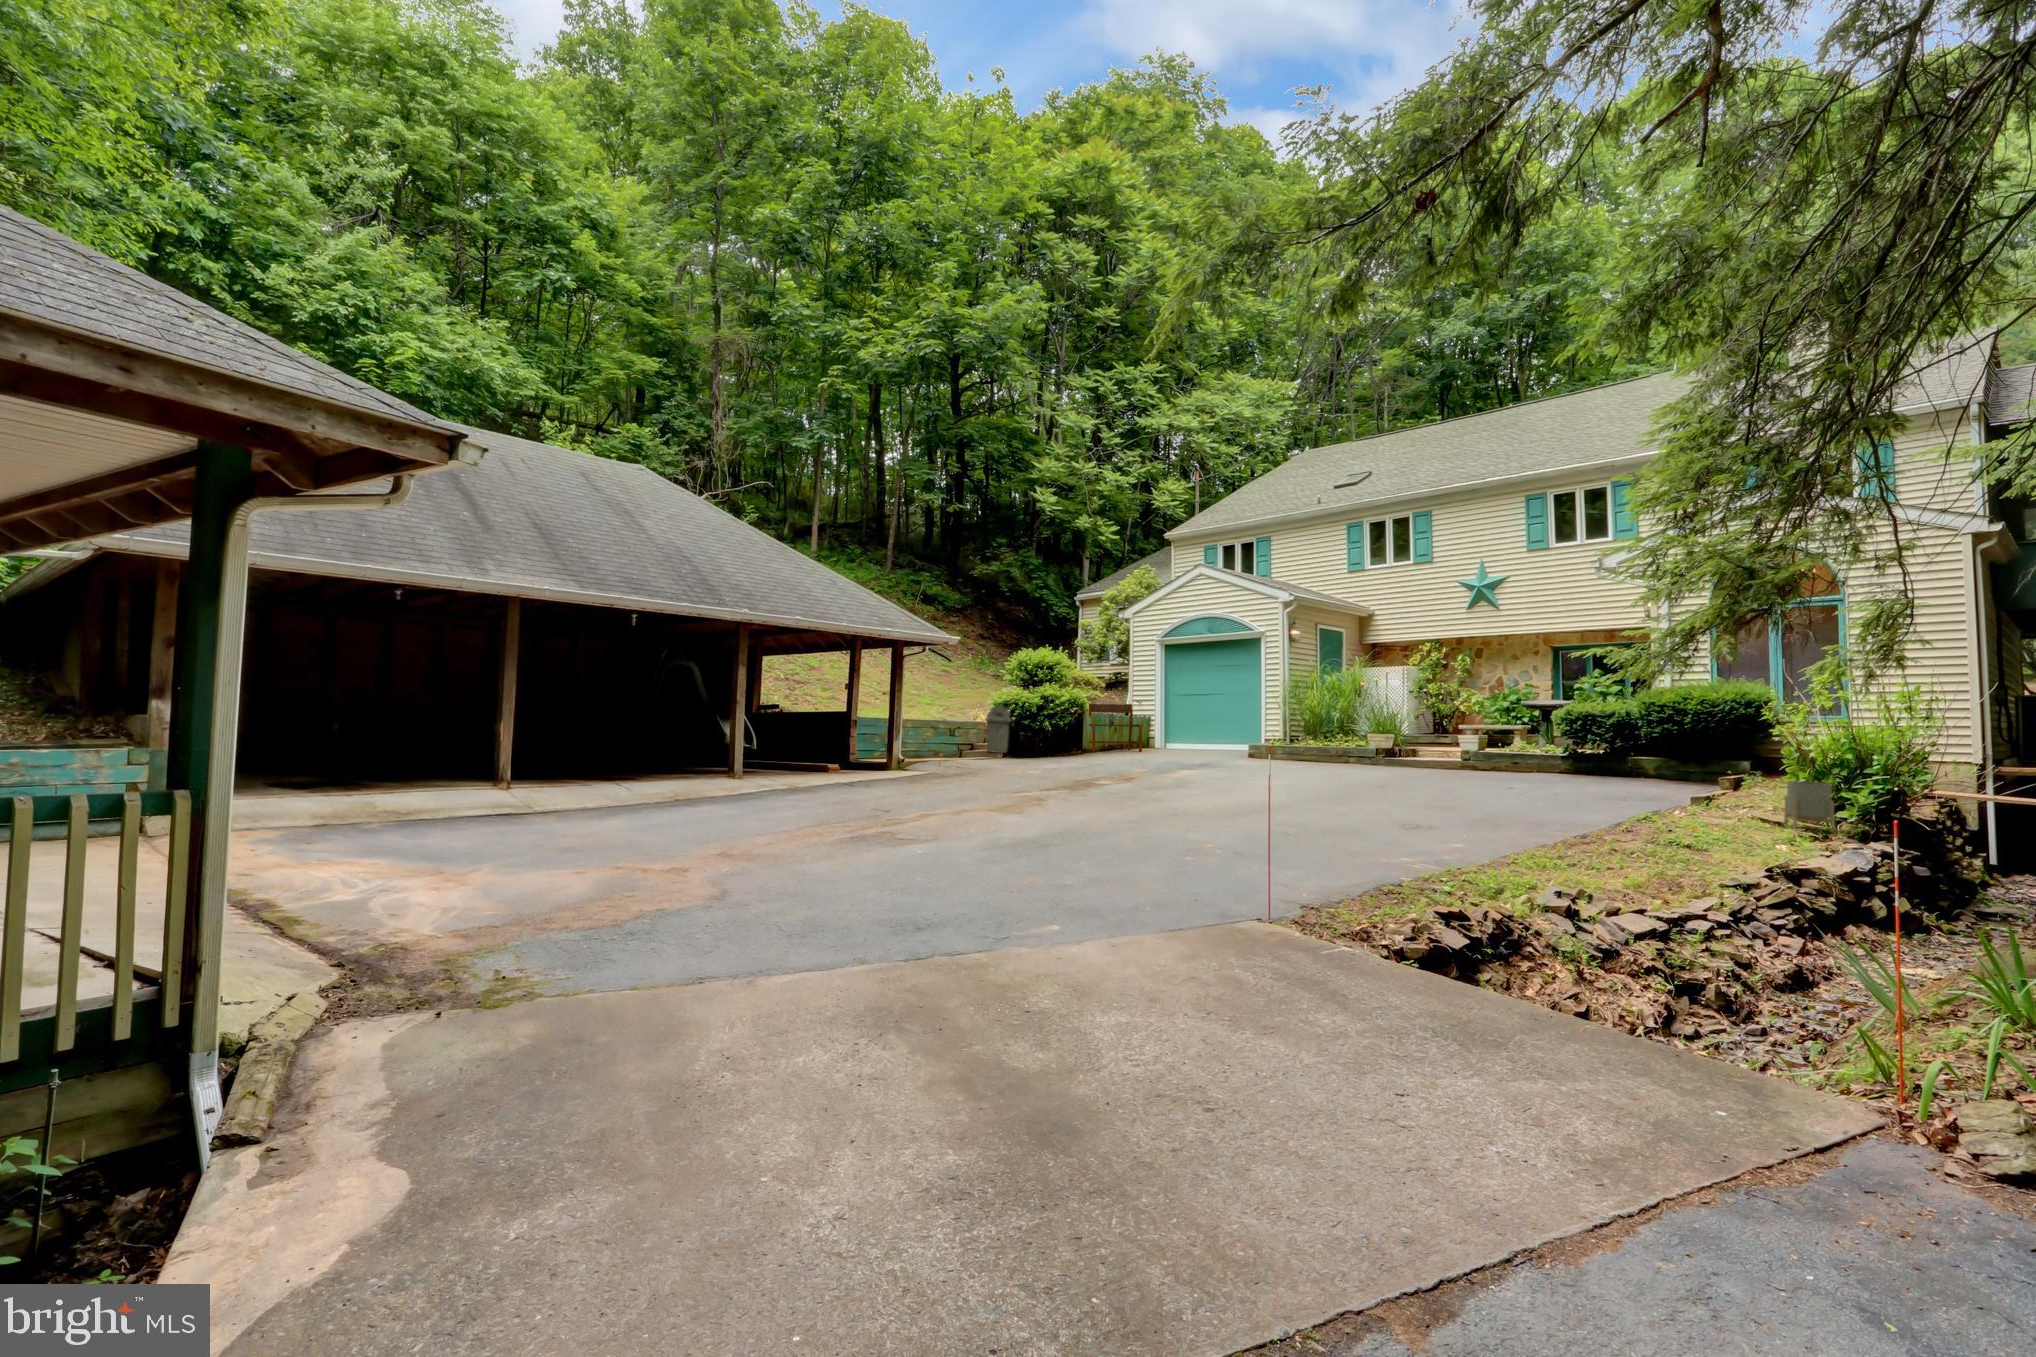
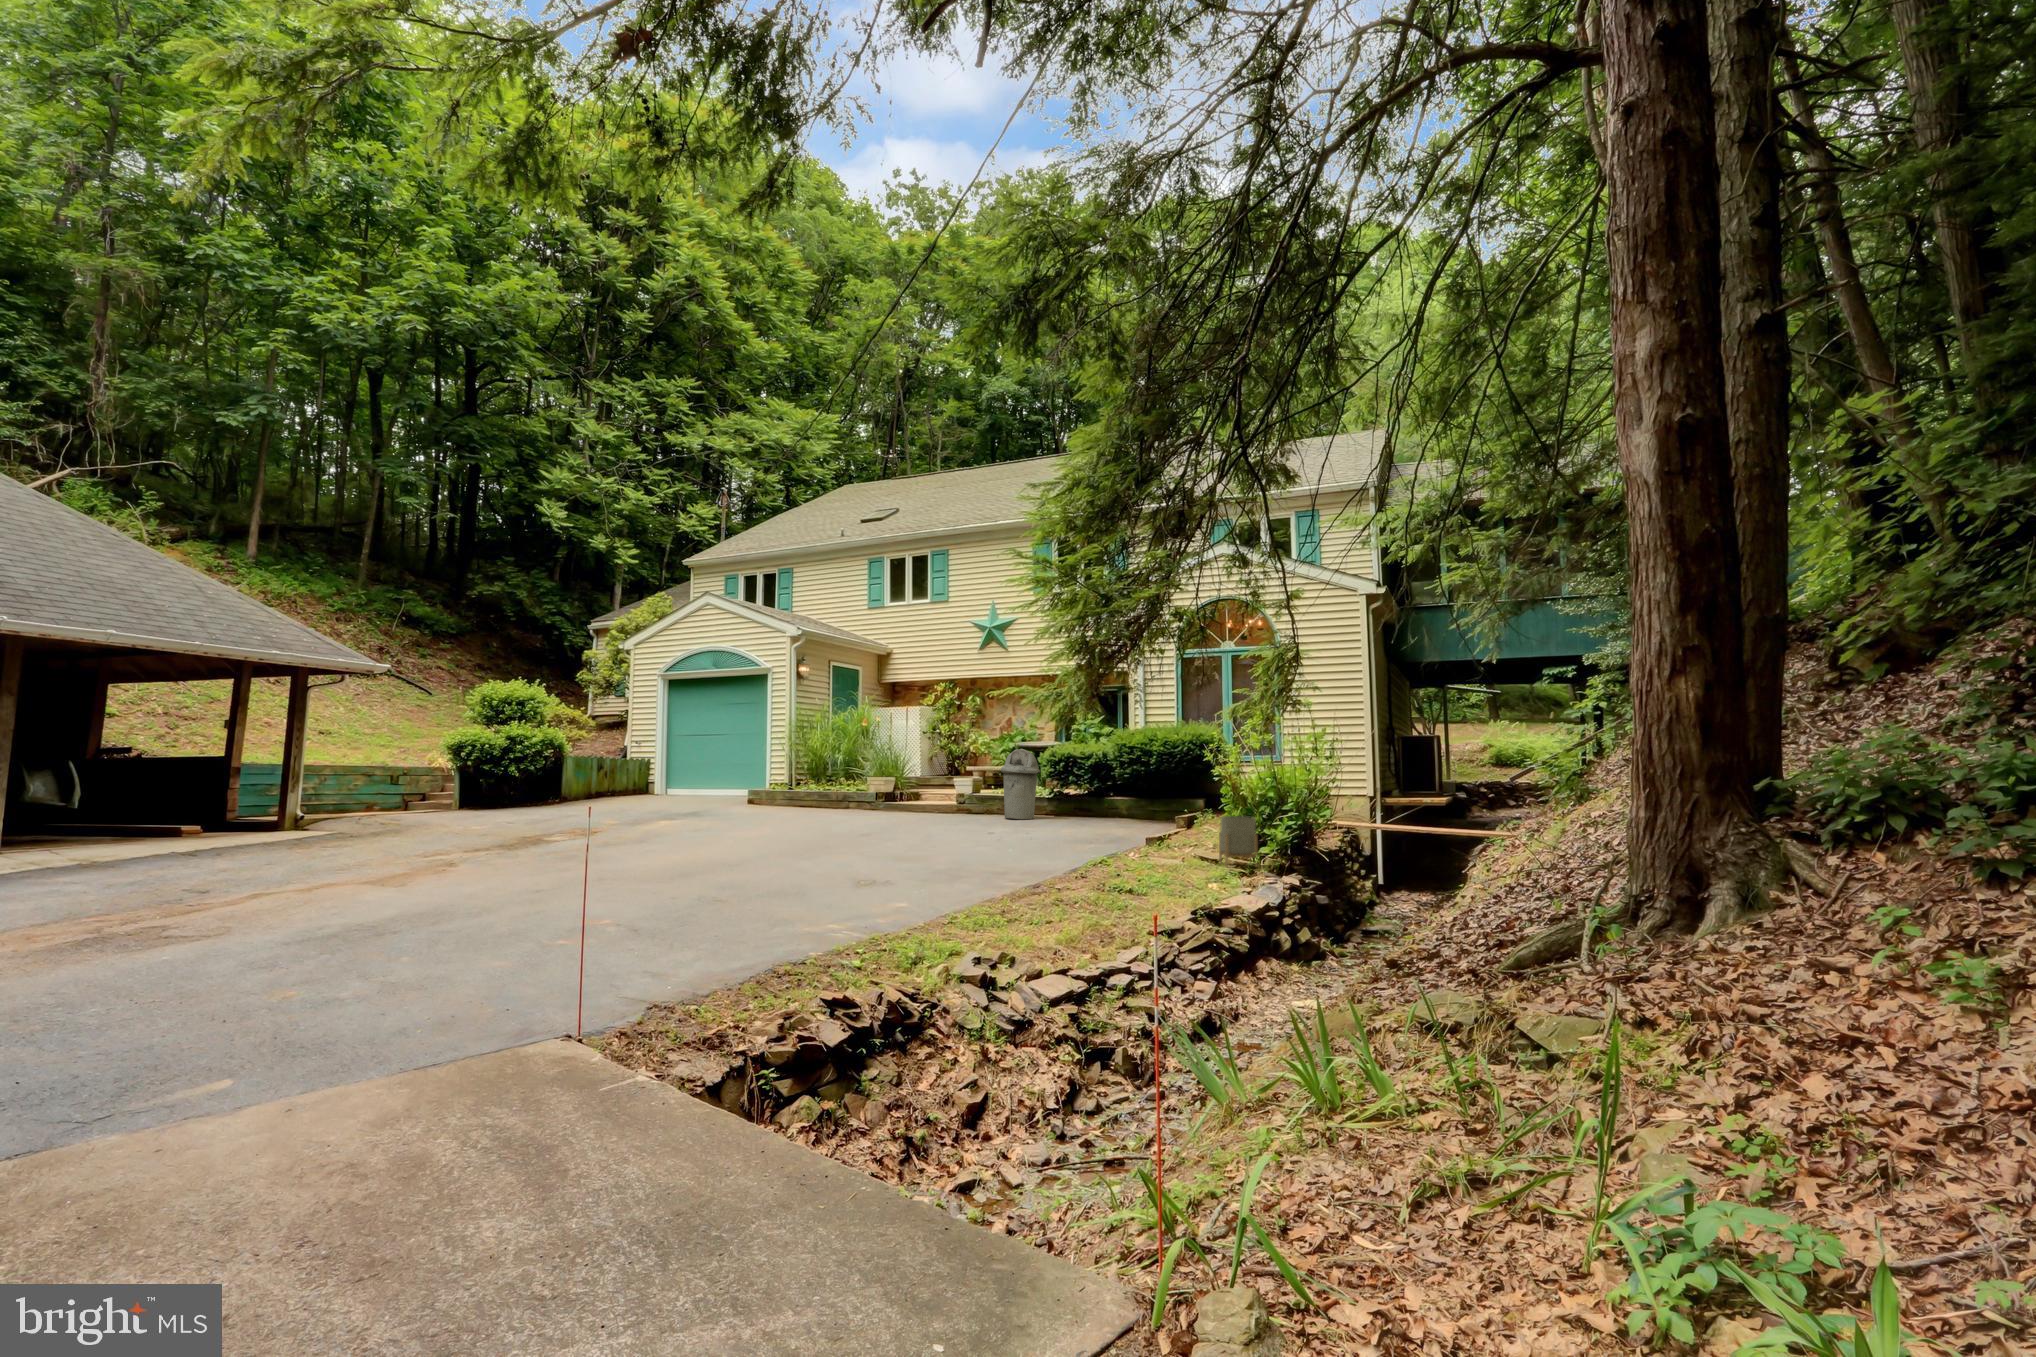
bench: present [1087,703,1142,752] -> none [452,756,539,825]
trash can: present [986,706,1011,753] -> present [1001,749,1040,819]

